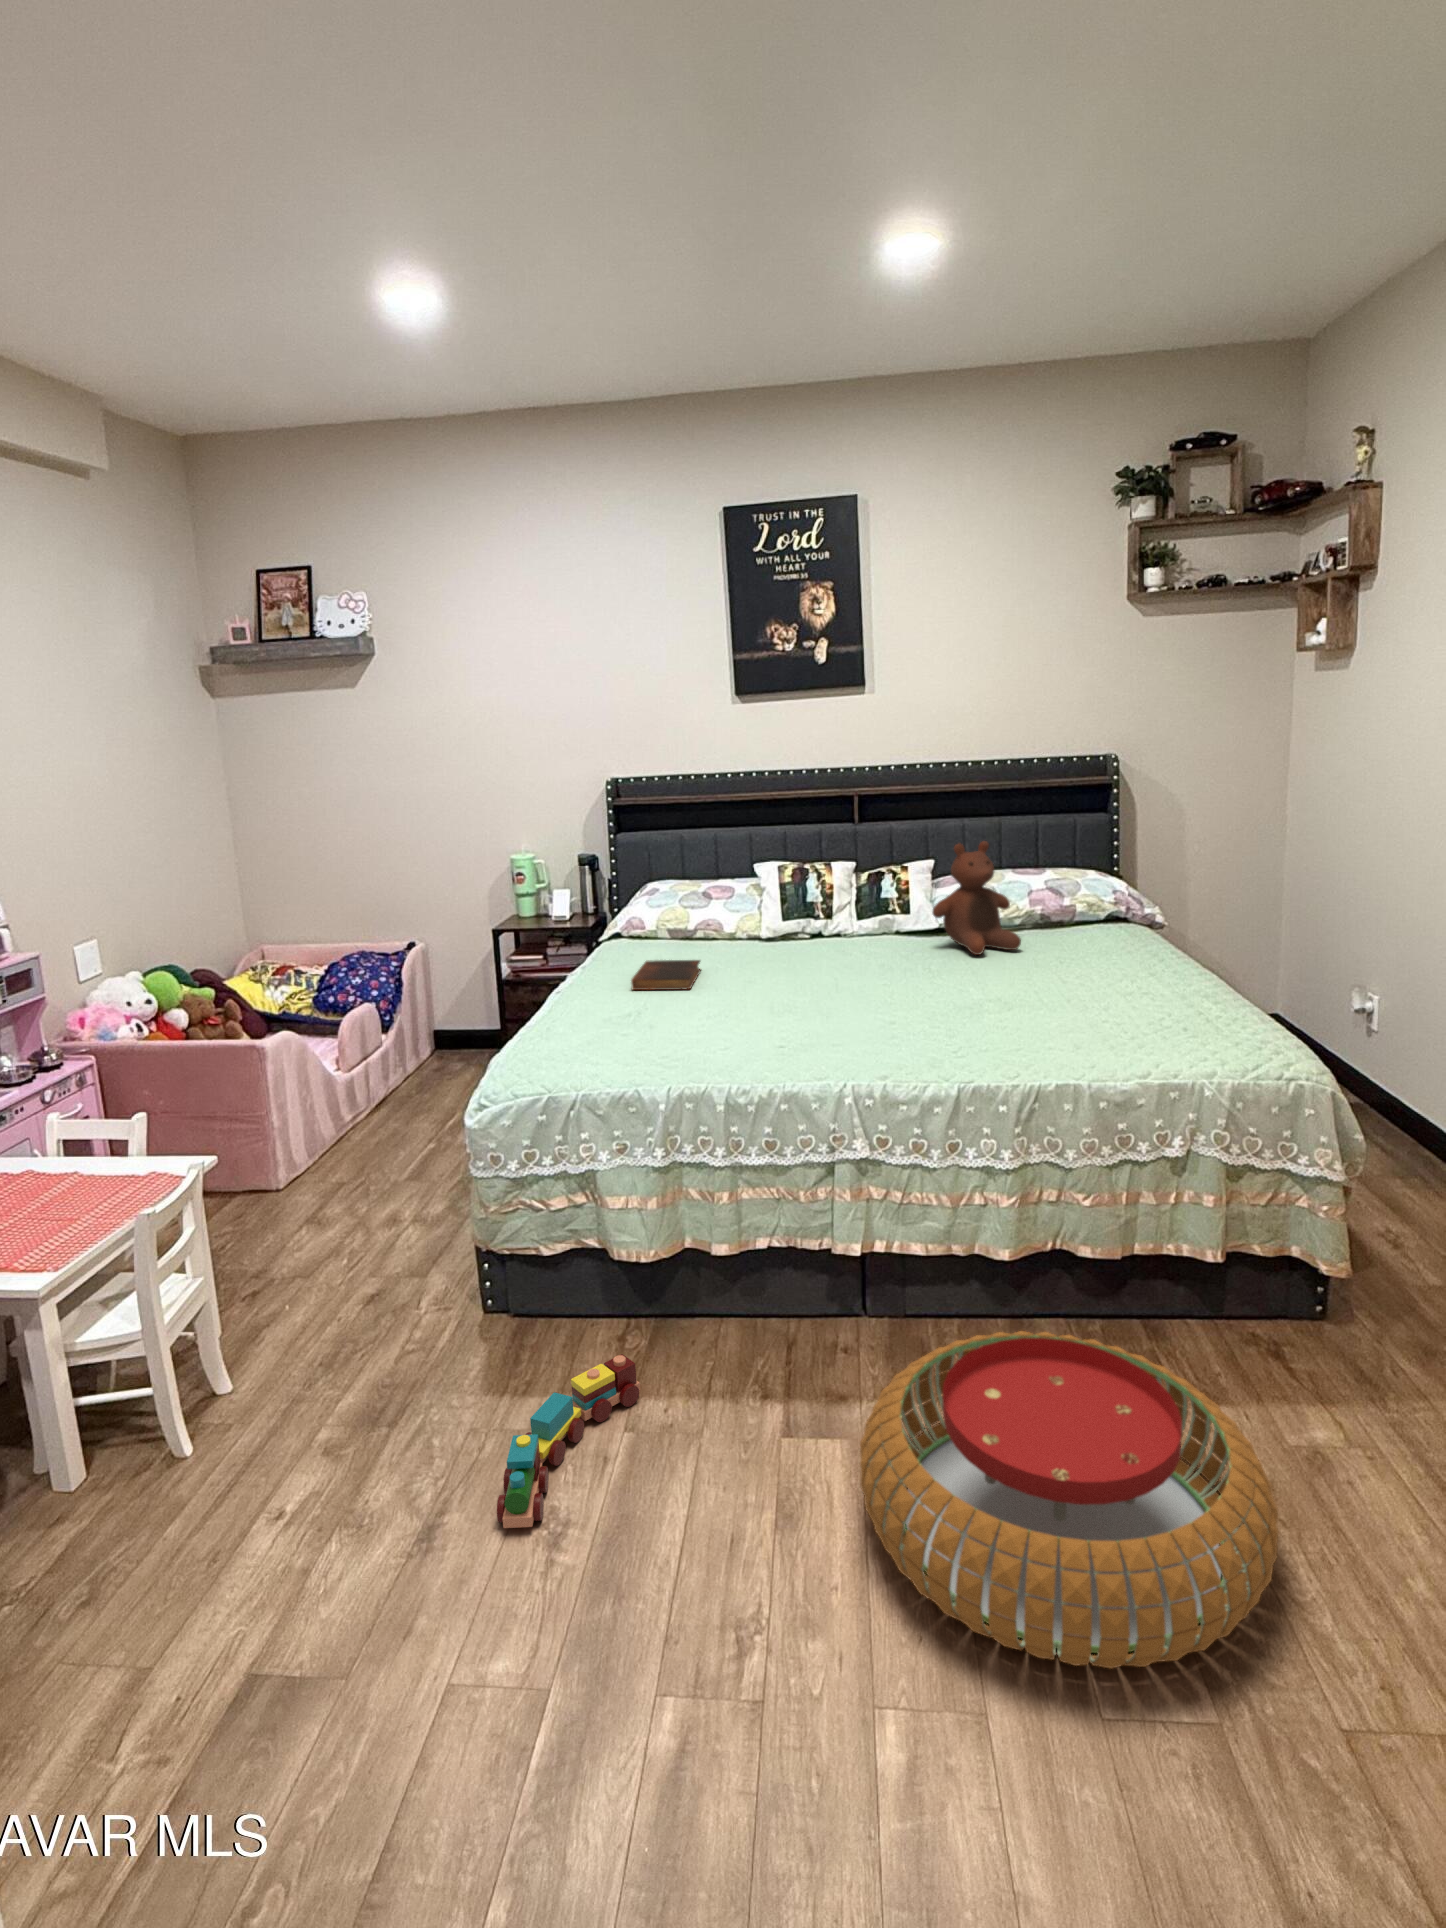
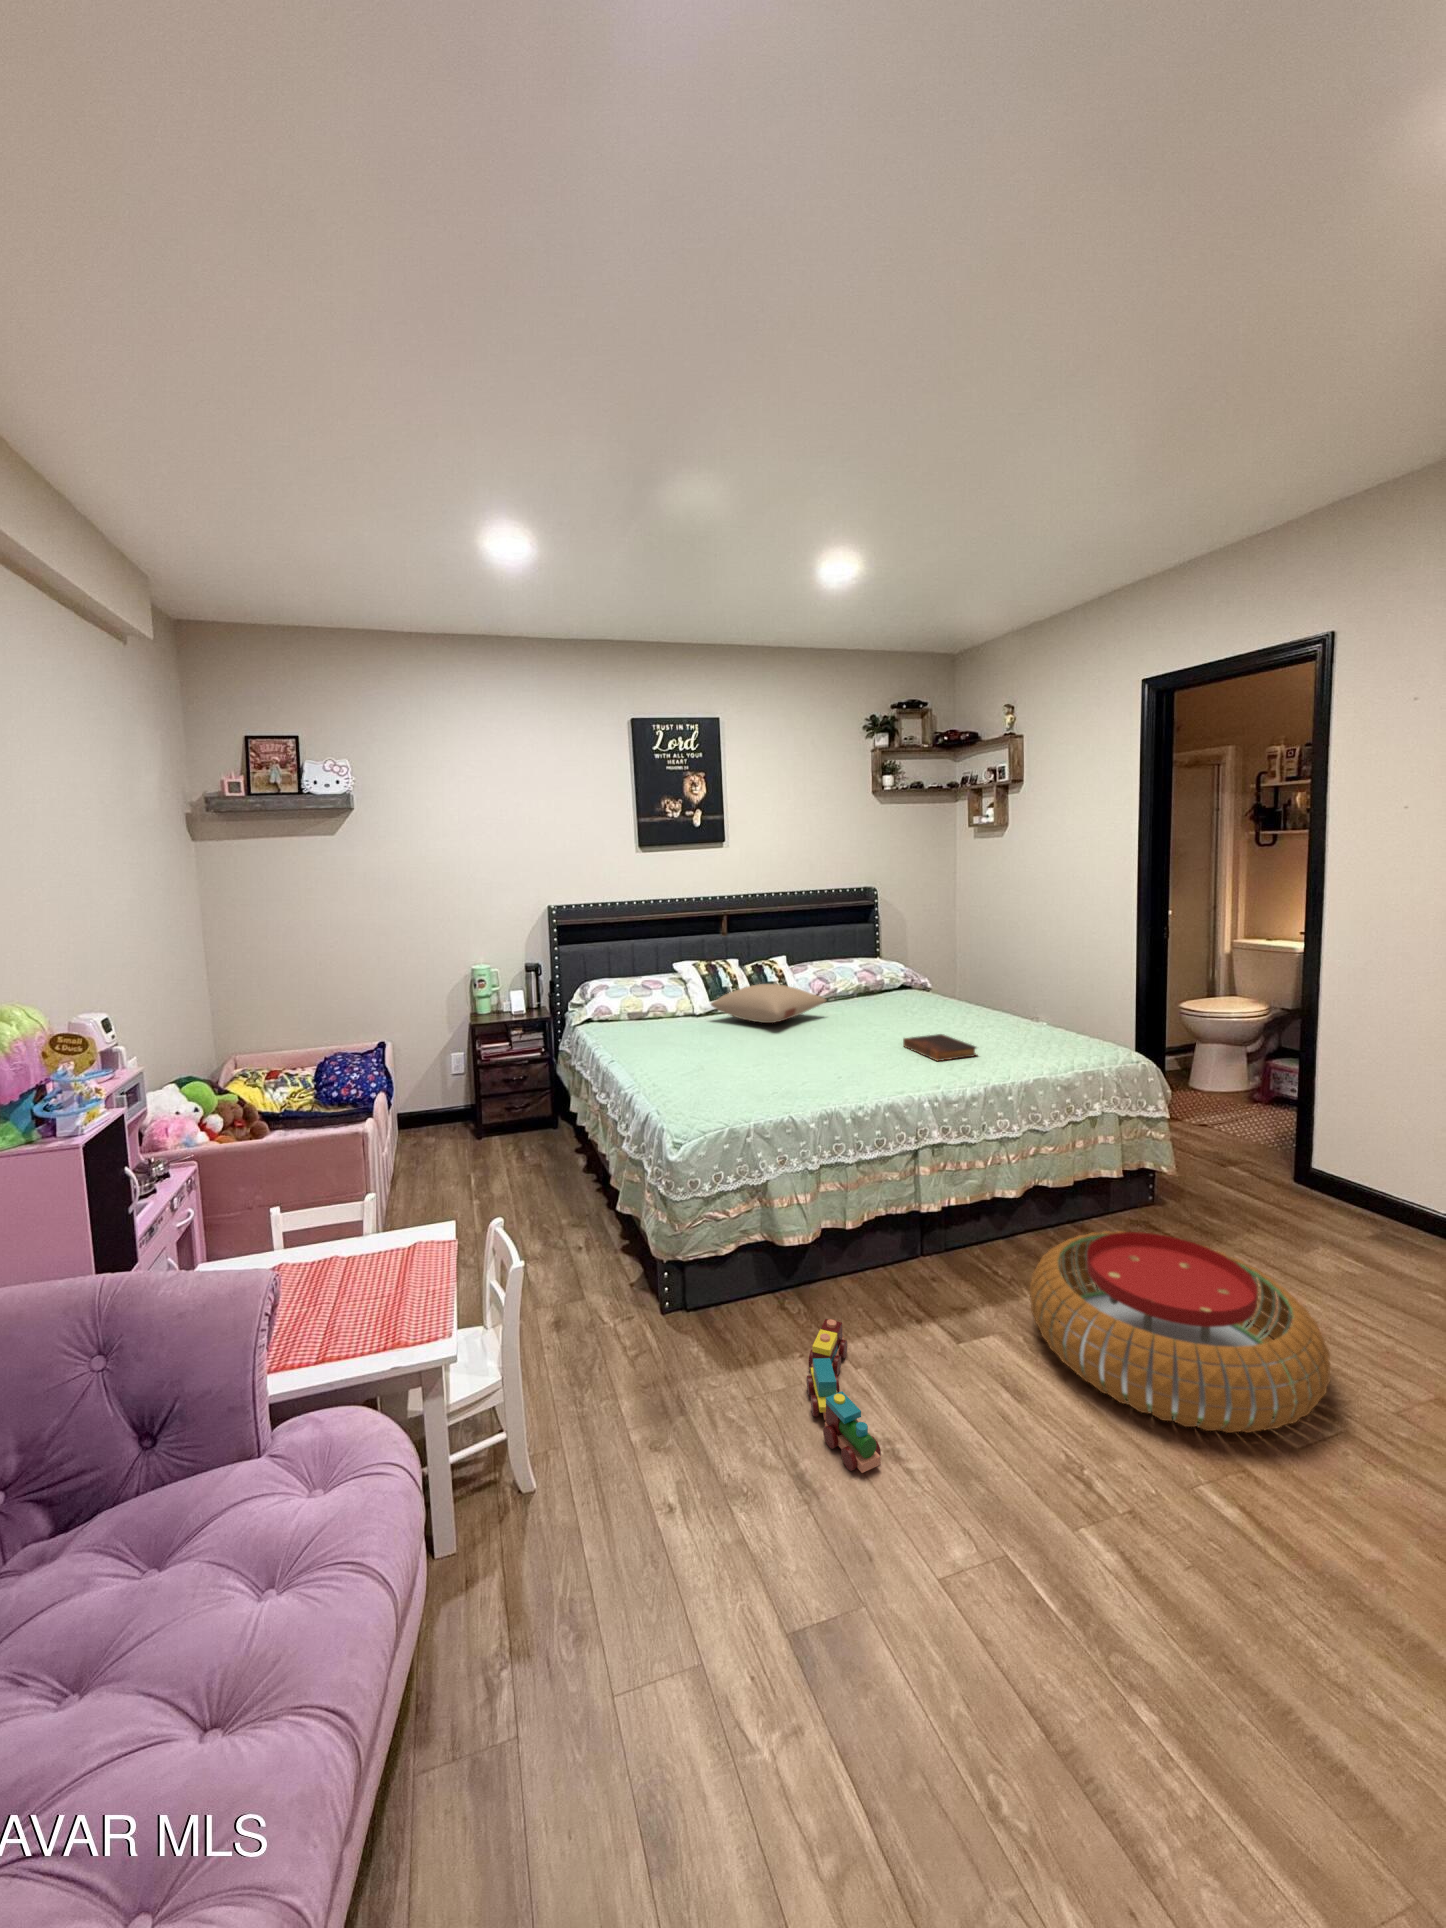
stuffed bear: present [932,841,1021,955] -> none [828,938,883,1011]
pillow: none [748,903,911,960] -> present [711,984,826,1023]
book: present [631,960,701,990] -> present [903,1034,976,1061]

